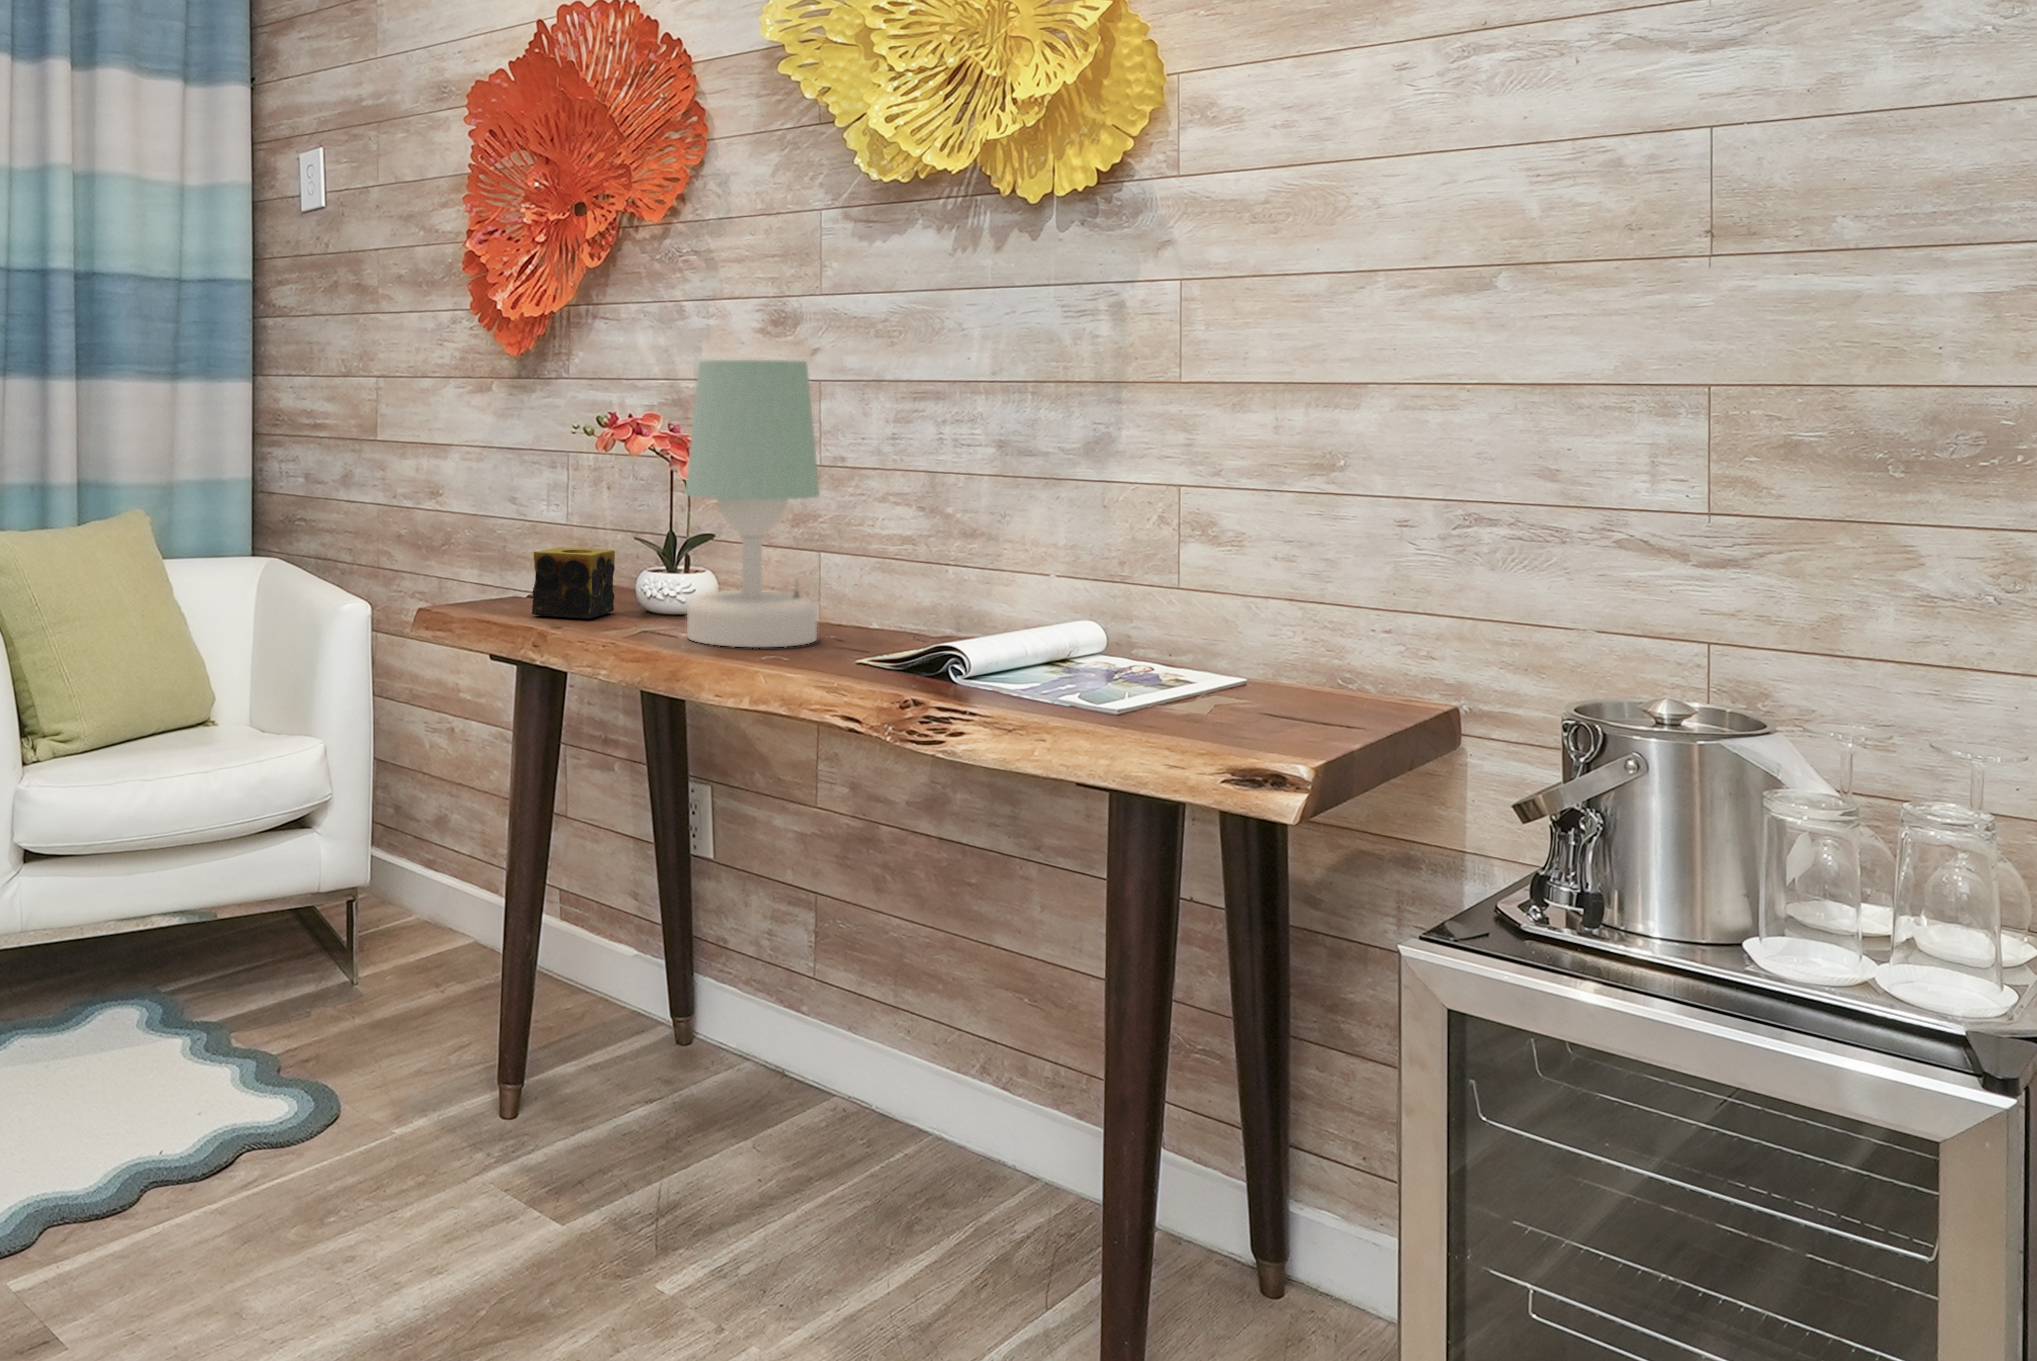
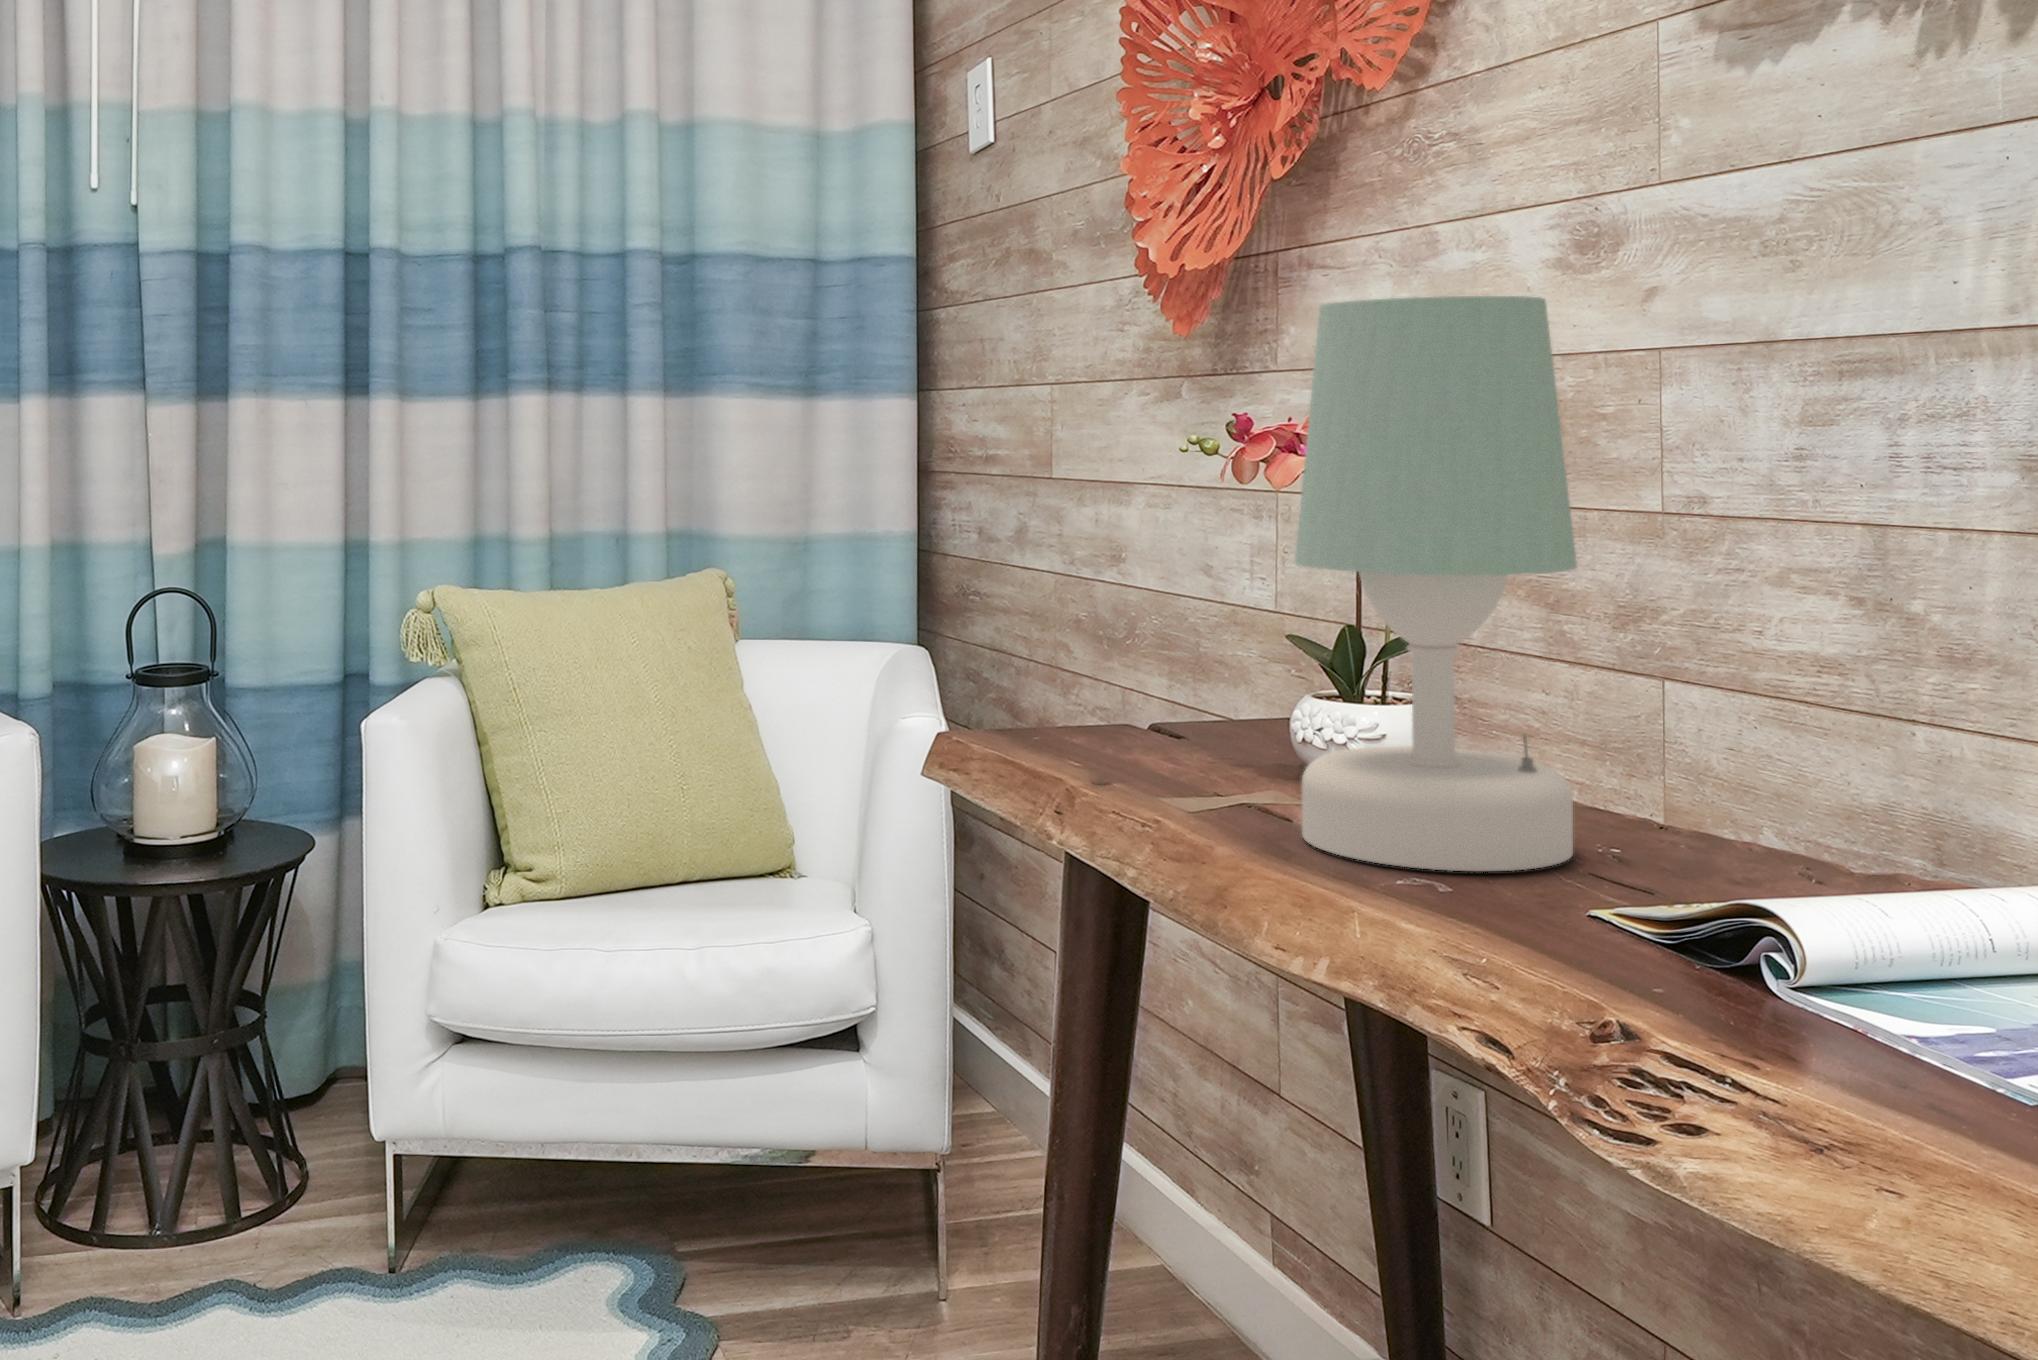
candle: present [532,547,615,619] -> none [1084,645,1241,774]

